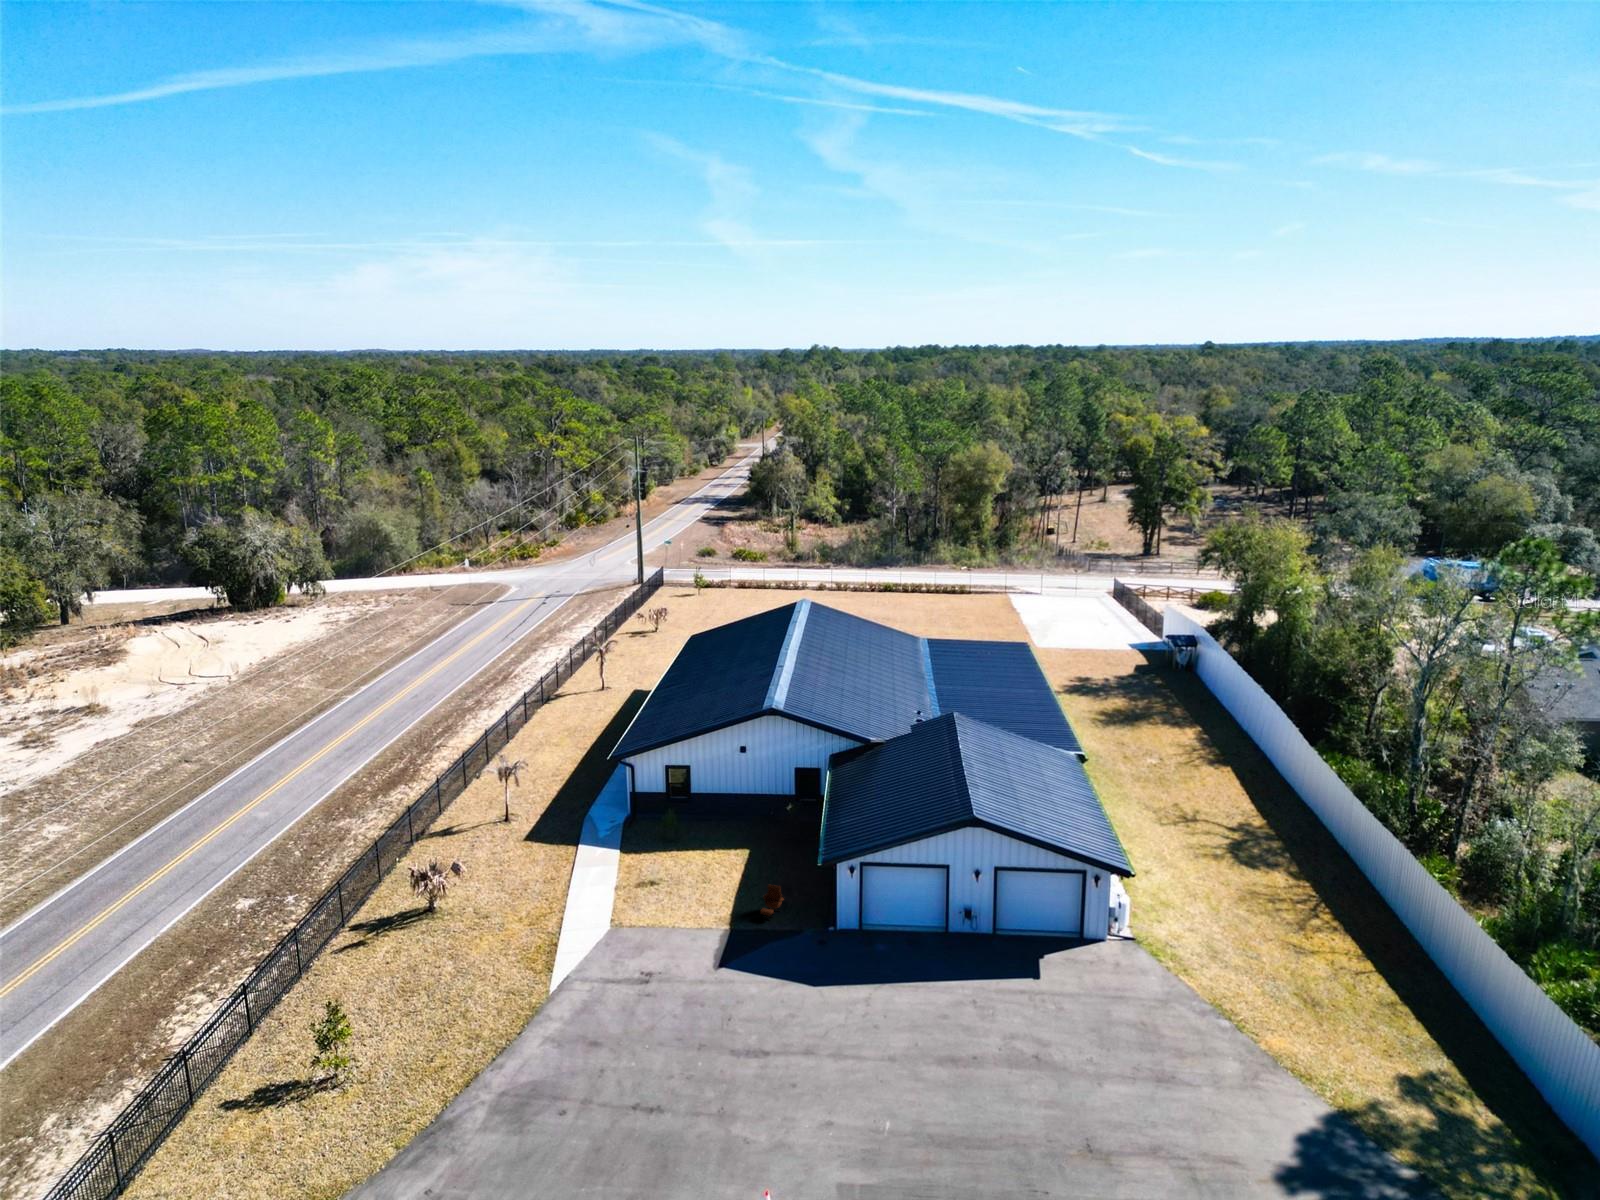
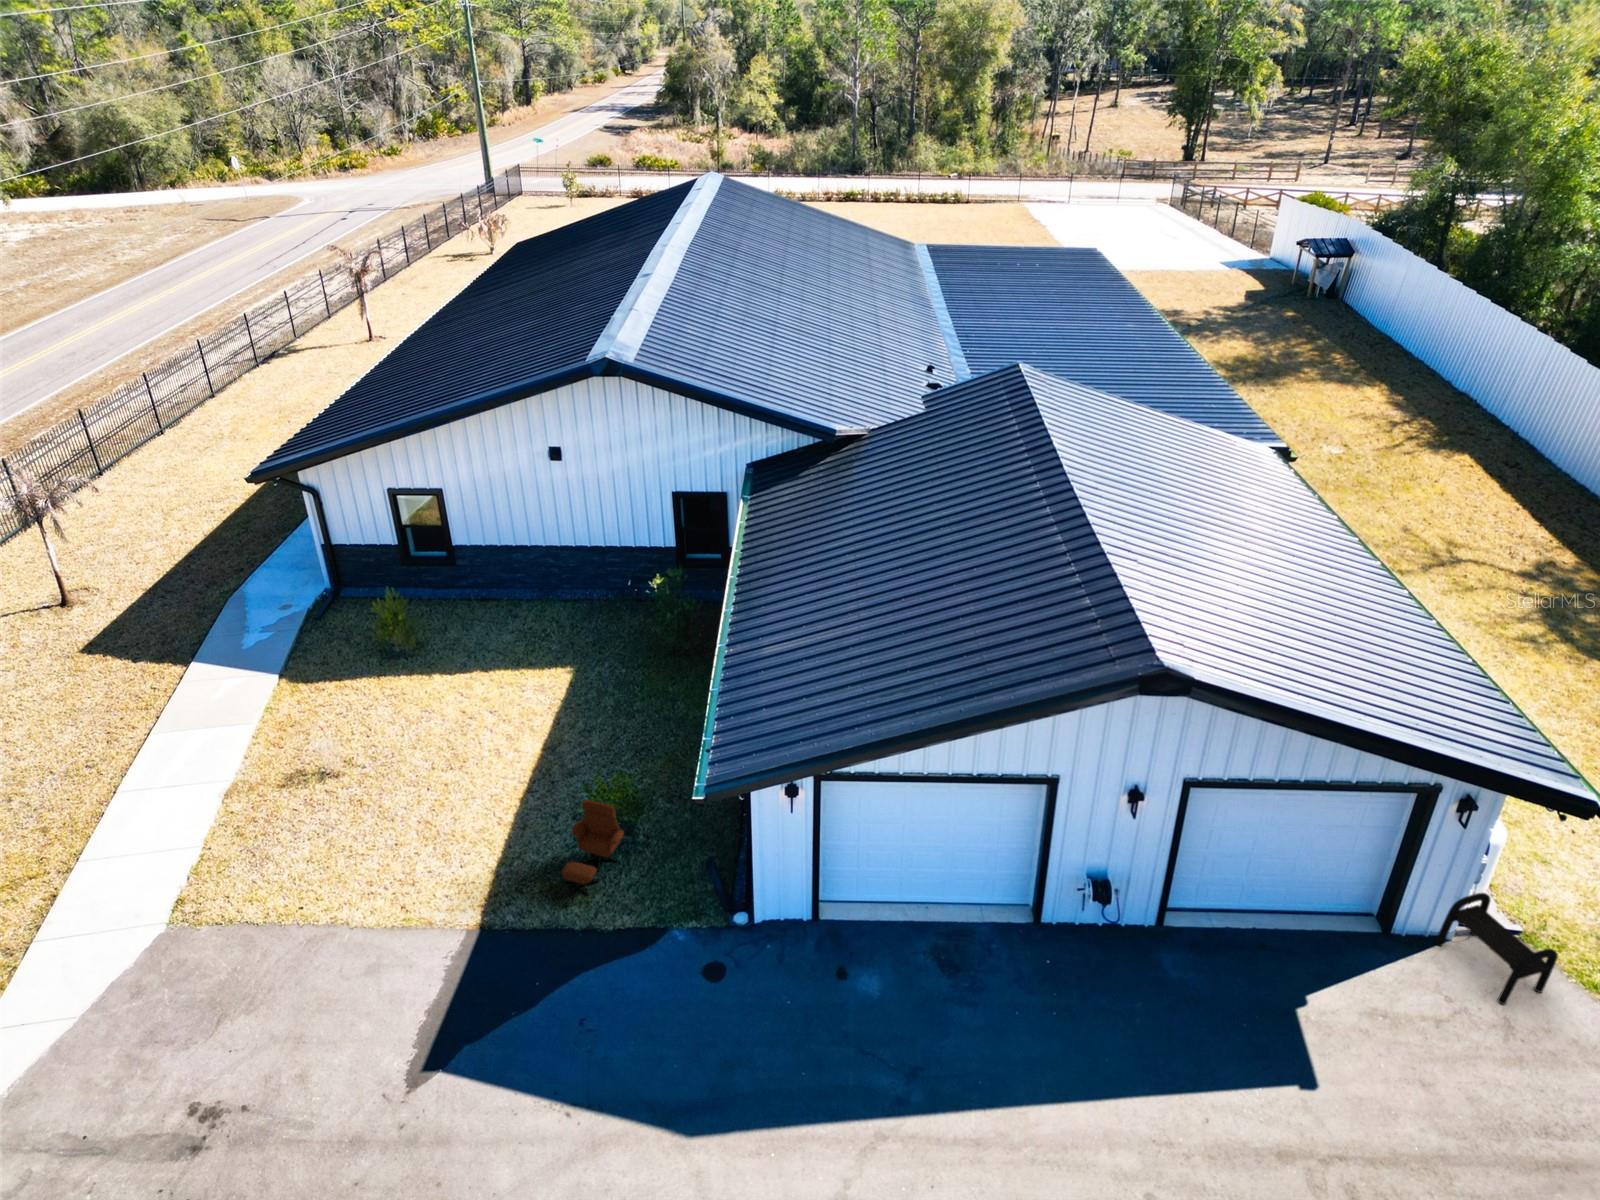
bench: none [1101,919,1135,957] -> present [1435,893,1558,1005]

